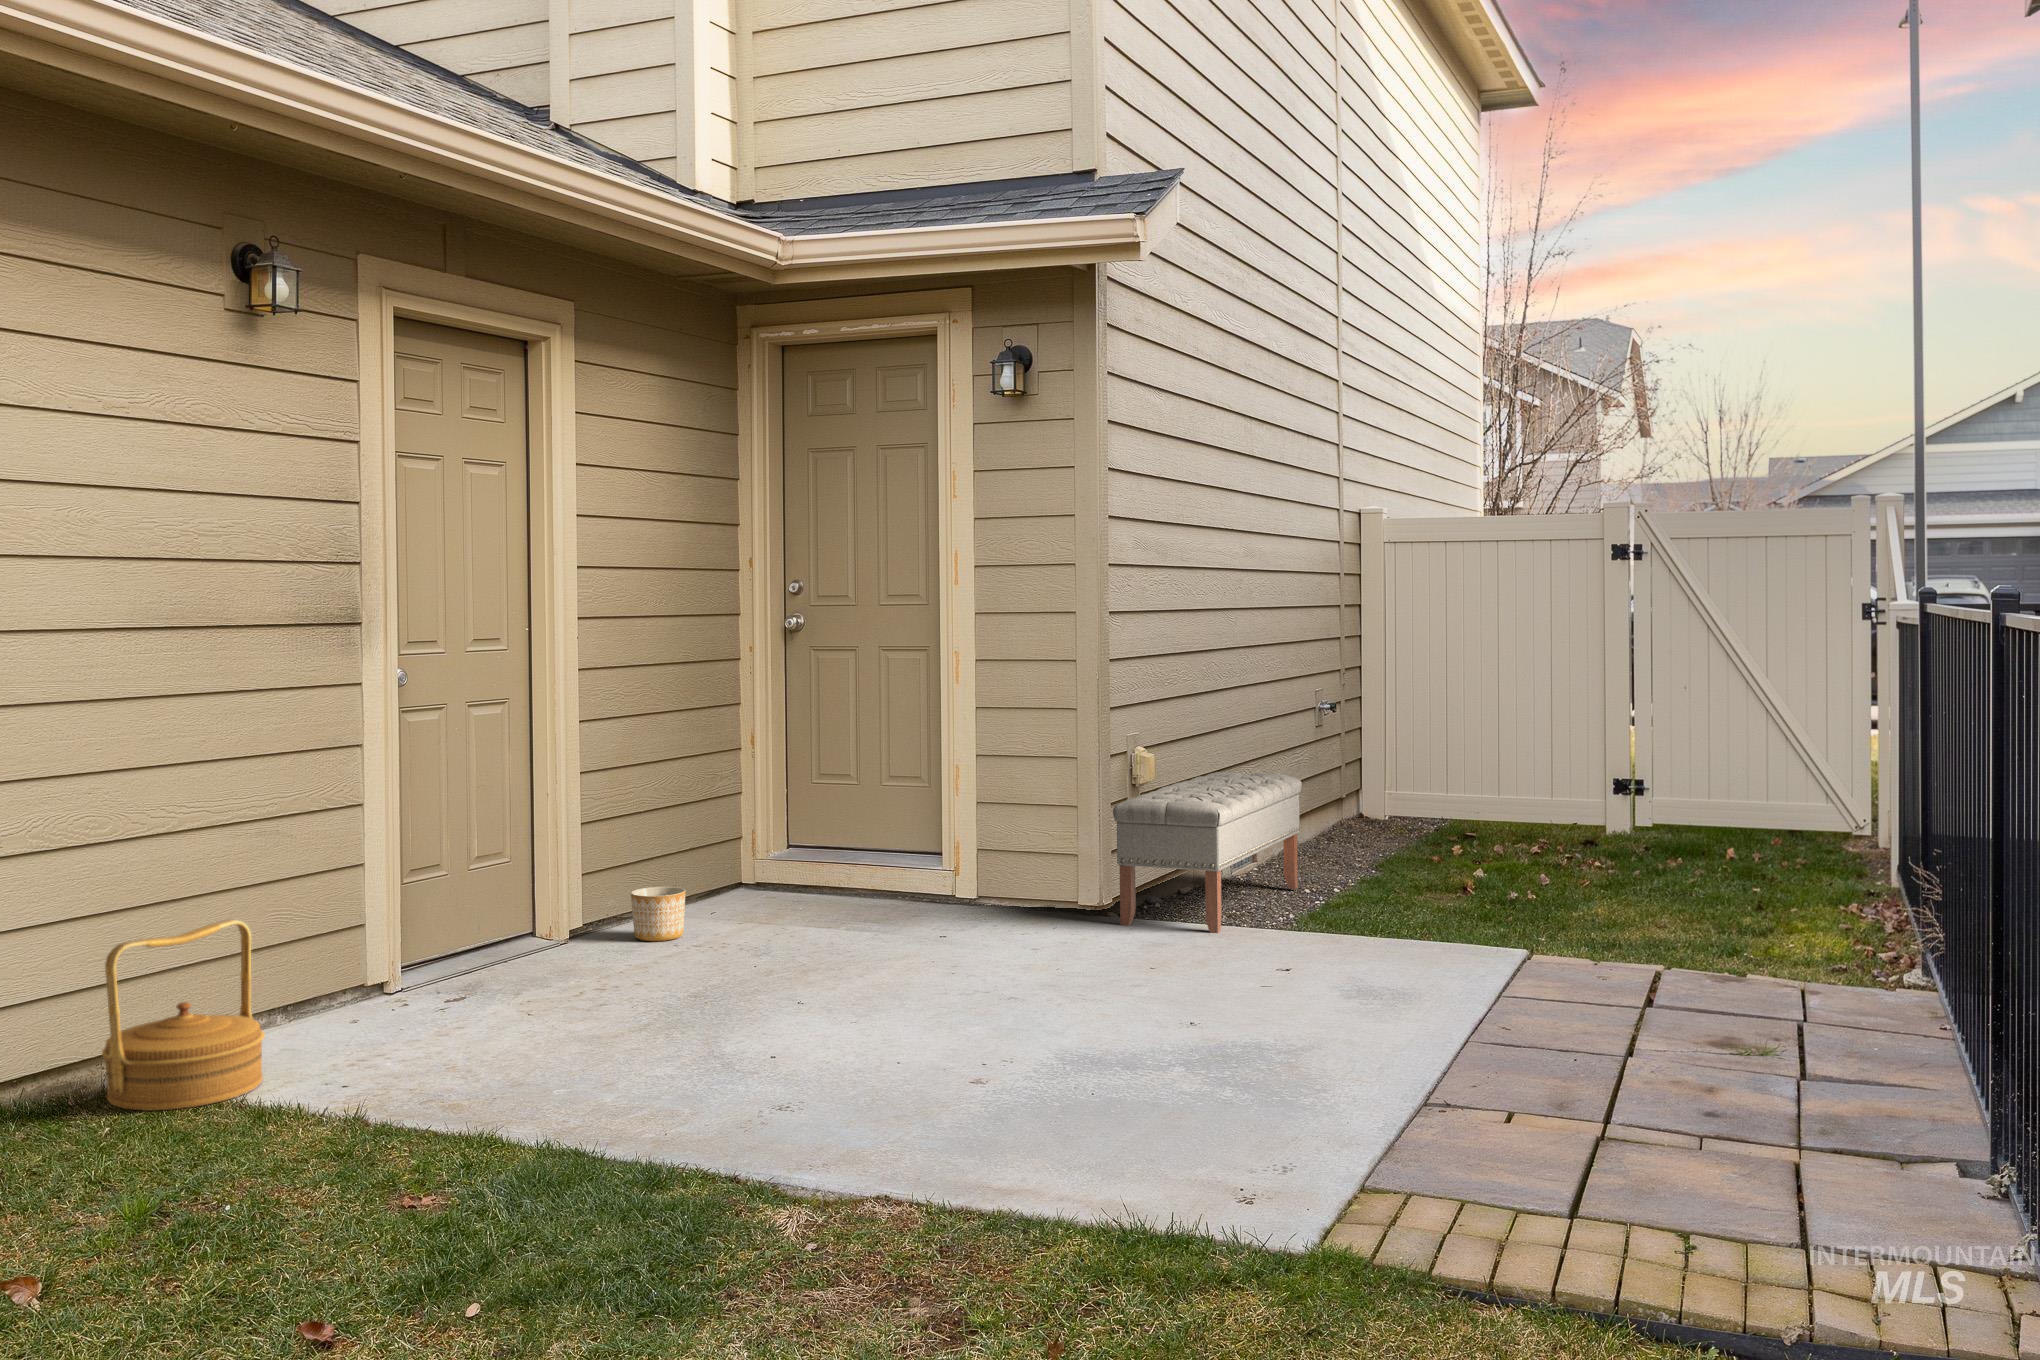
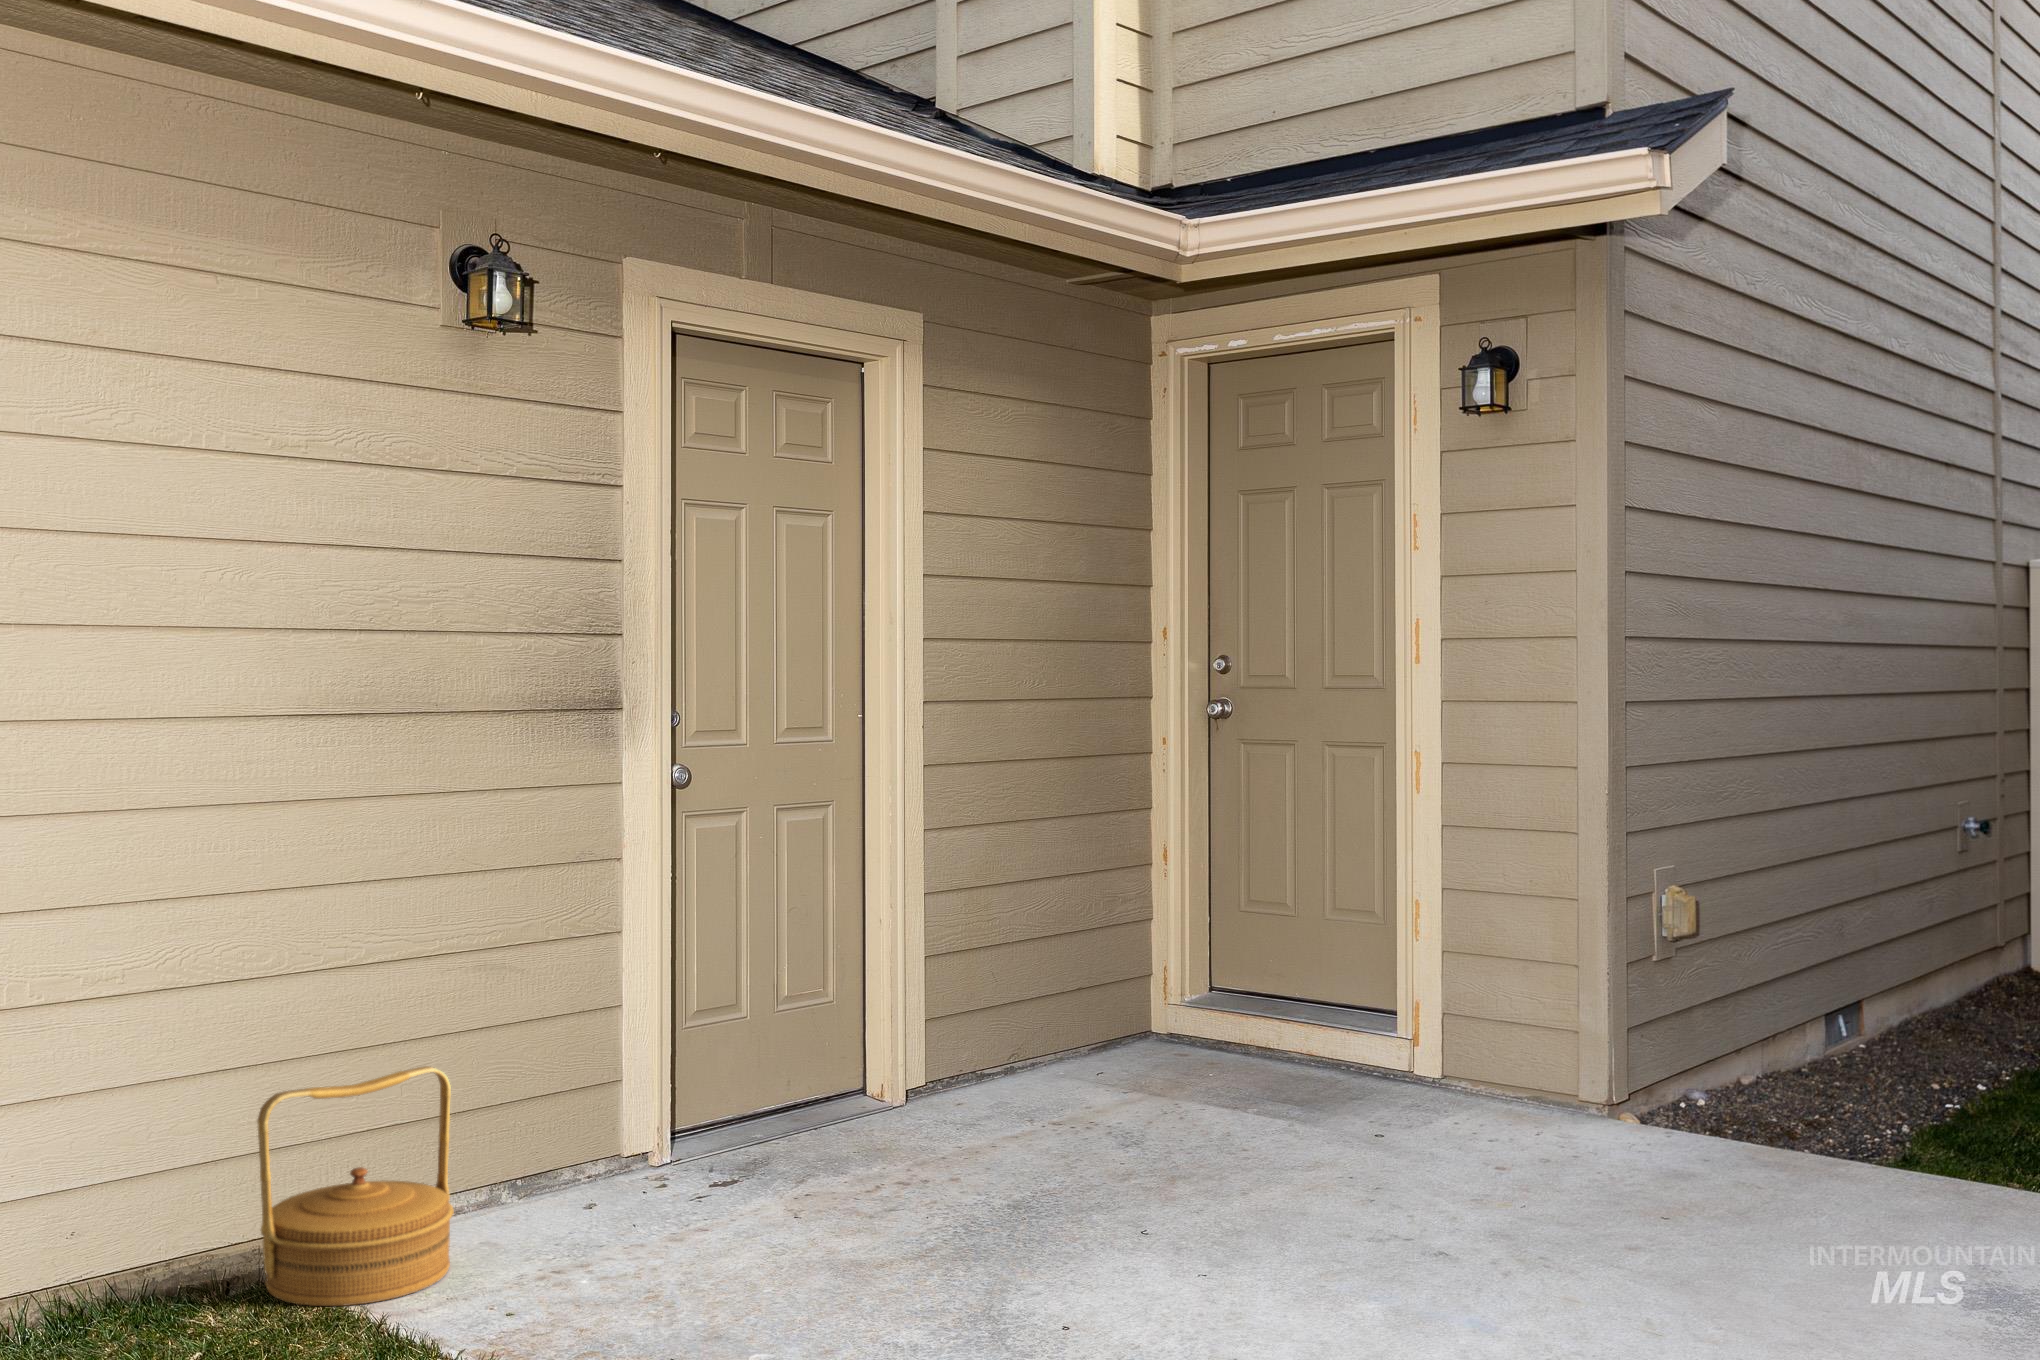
bench: present [1113,772,1302,933] -> none [1629,919,1924,1159]
planter: present [631,887,686,941] -> none [987,1034,1054,1104]

